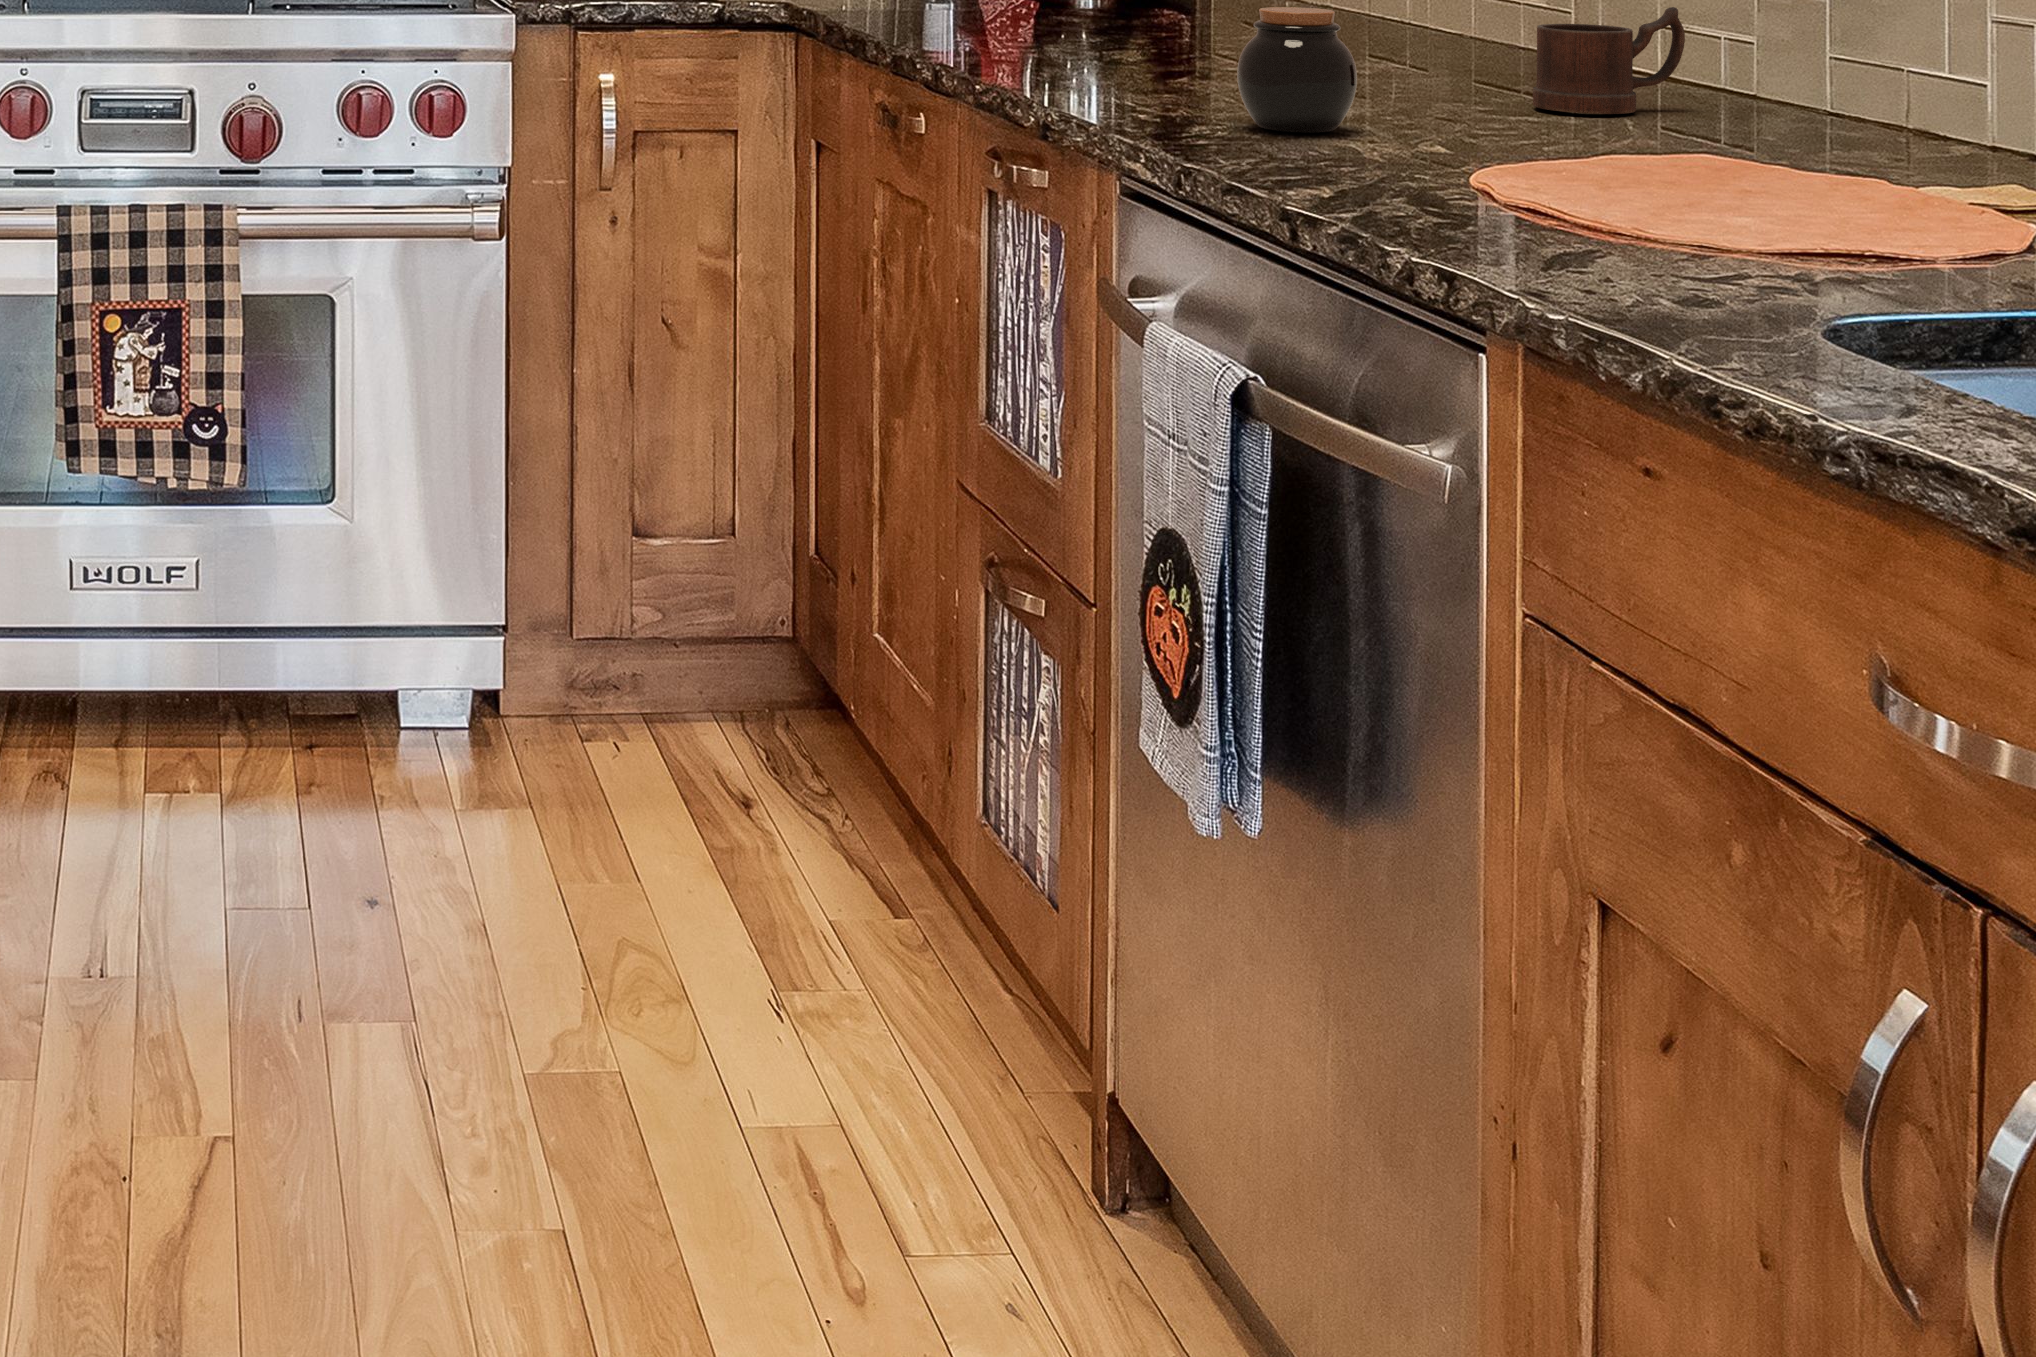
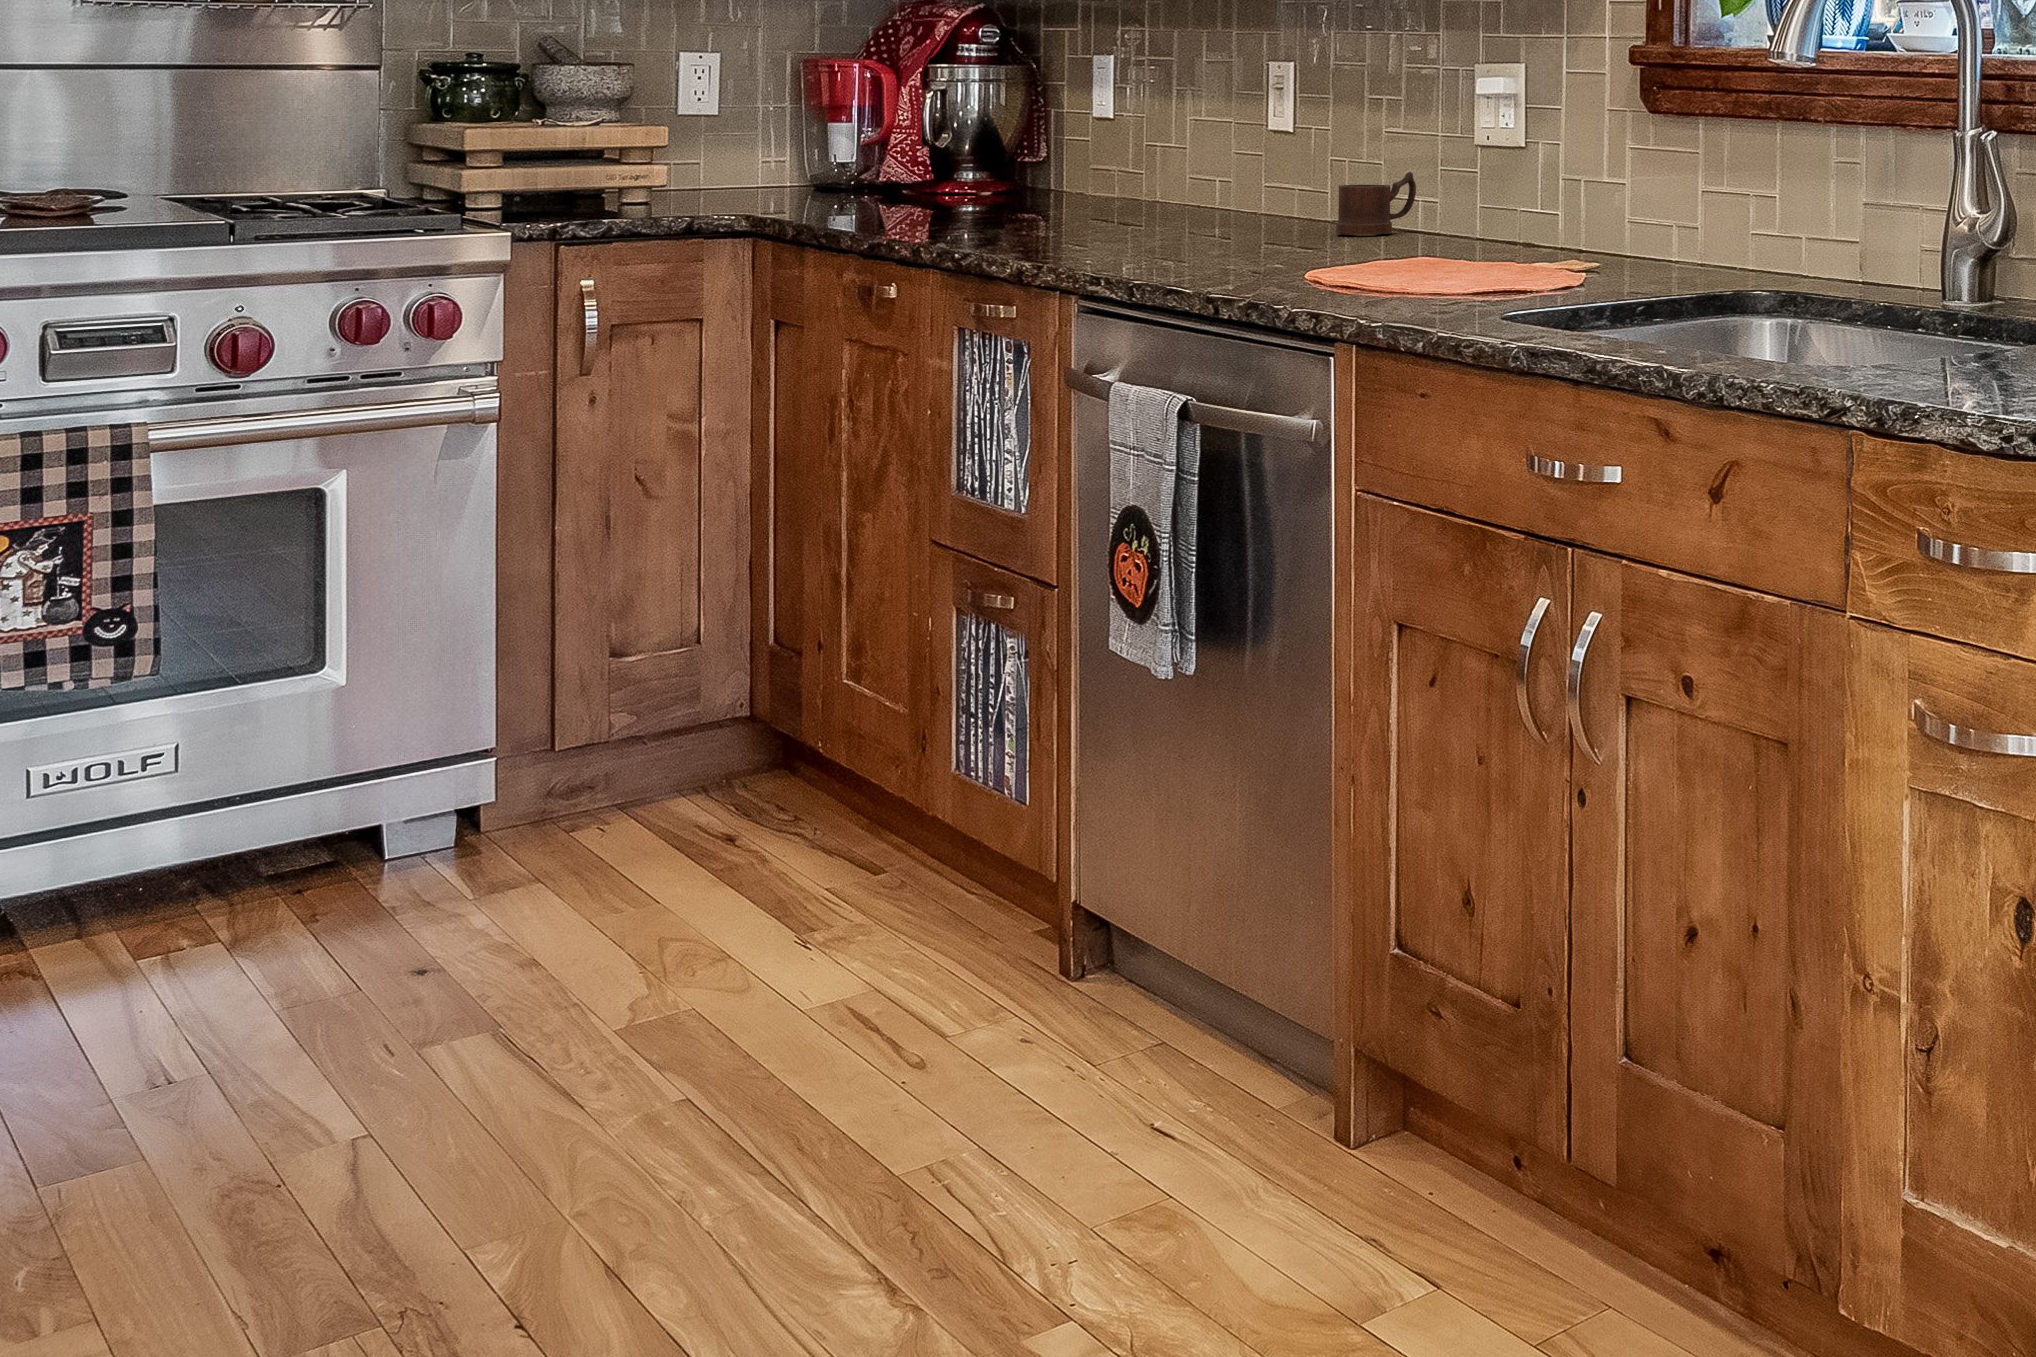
jar: present [1237,7,1357,133] -> none [1179,175,1251,250]

